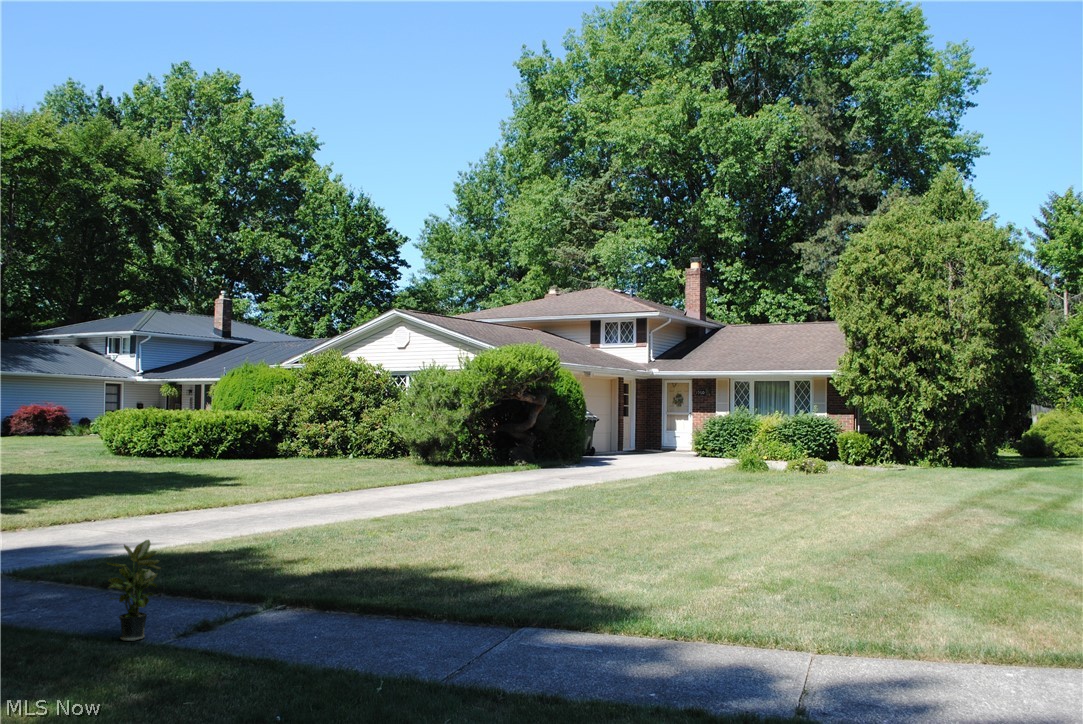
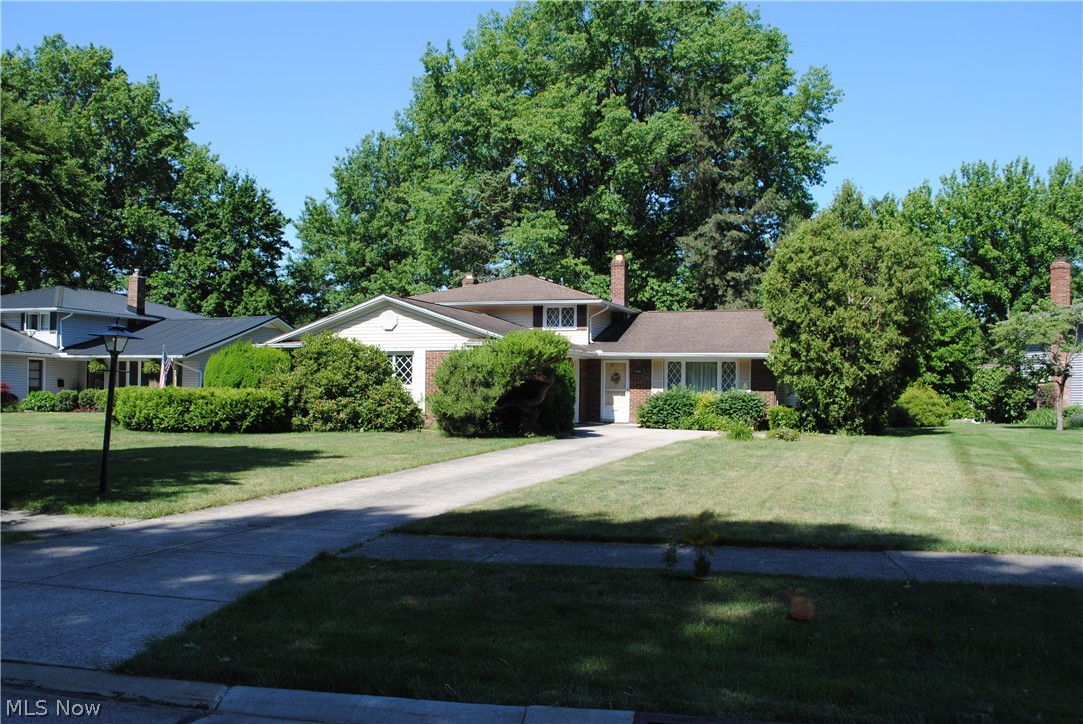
watering can: none [56,659,92,707] -> present [785,589,813,620]

